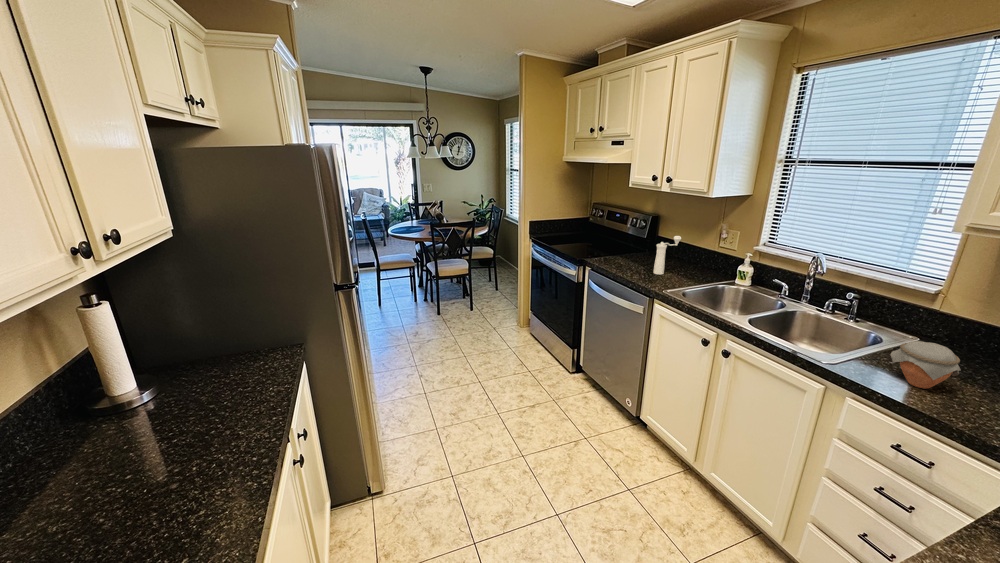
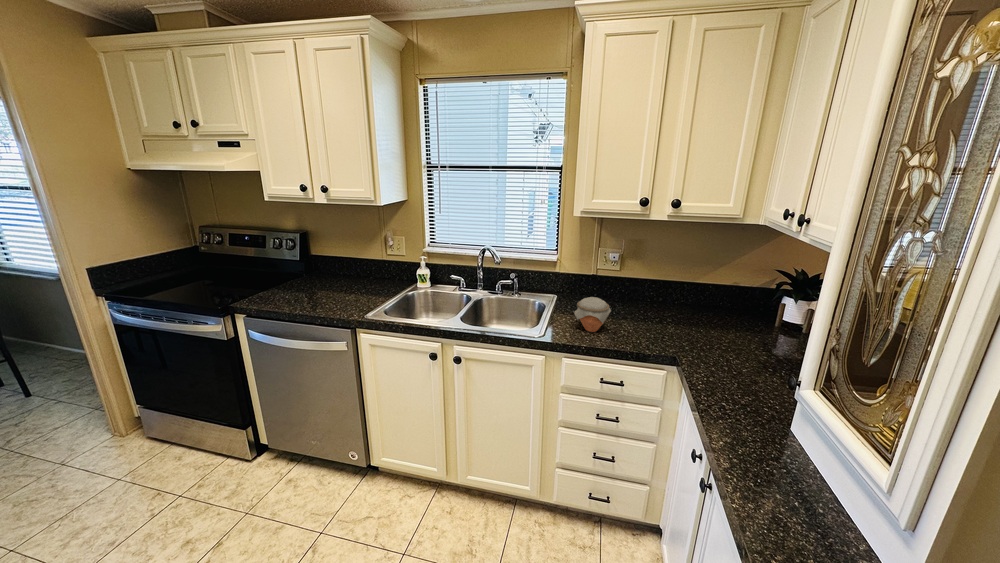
pepper mill: present [654,236,681,275] -> none [331,251,354,299]

